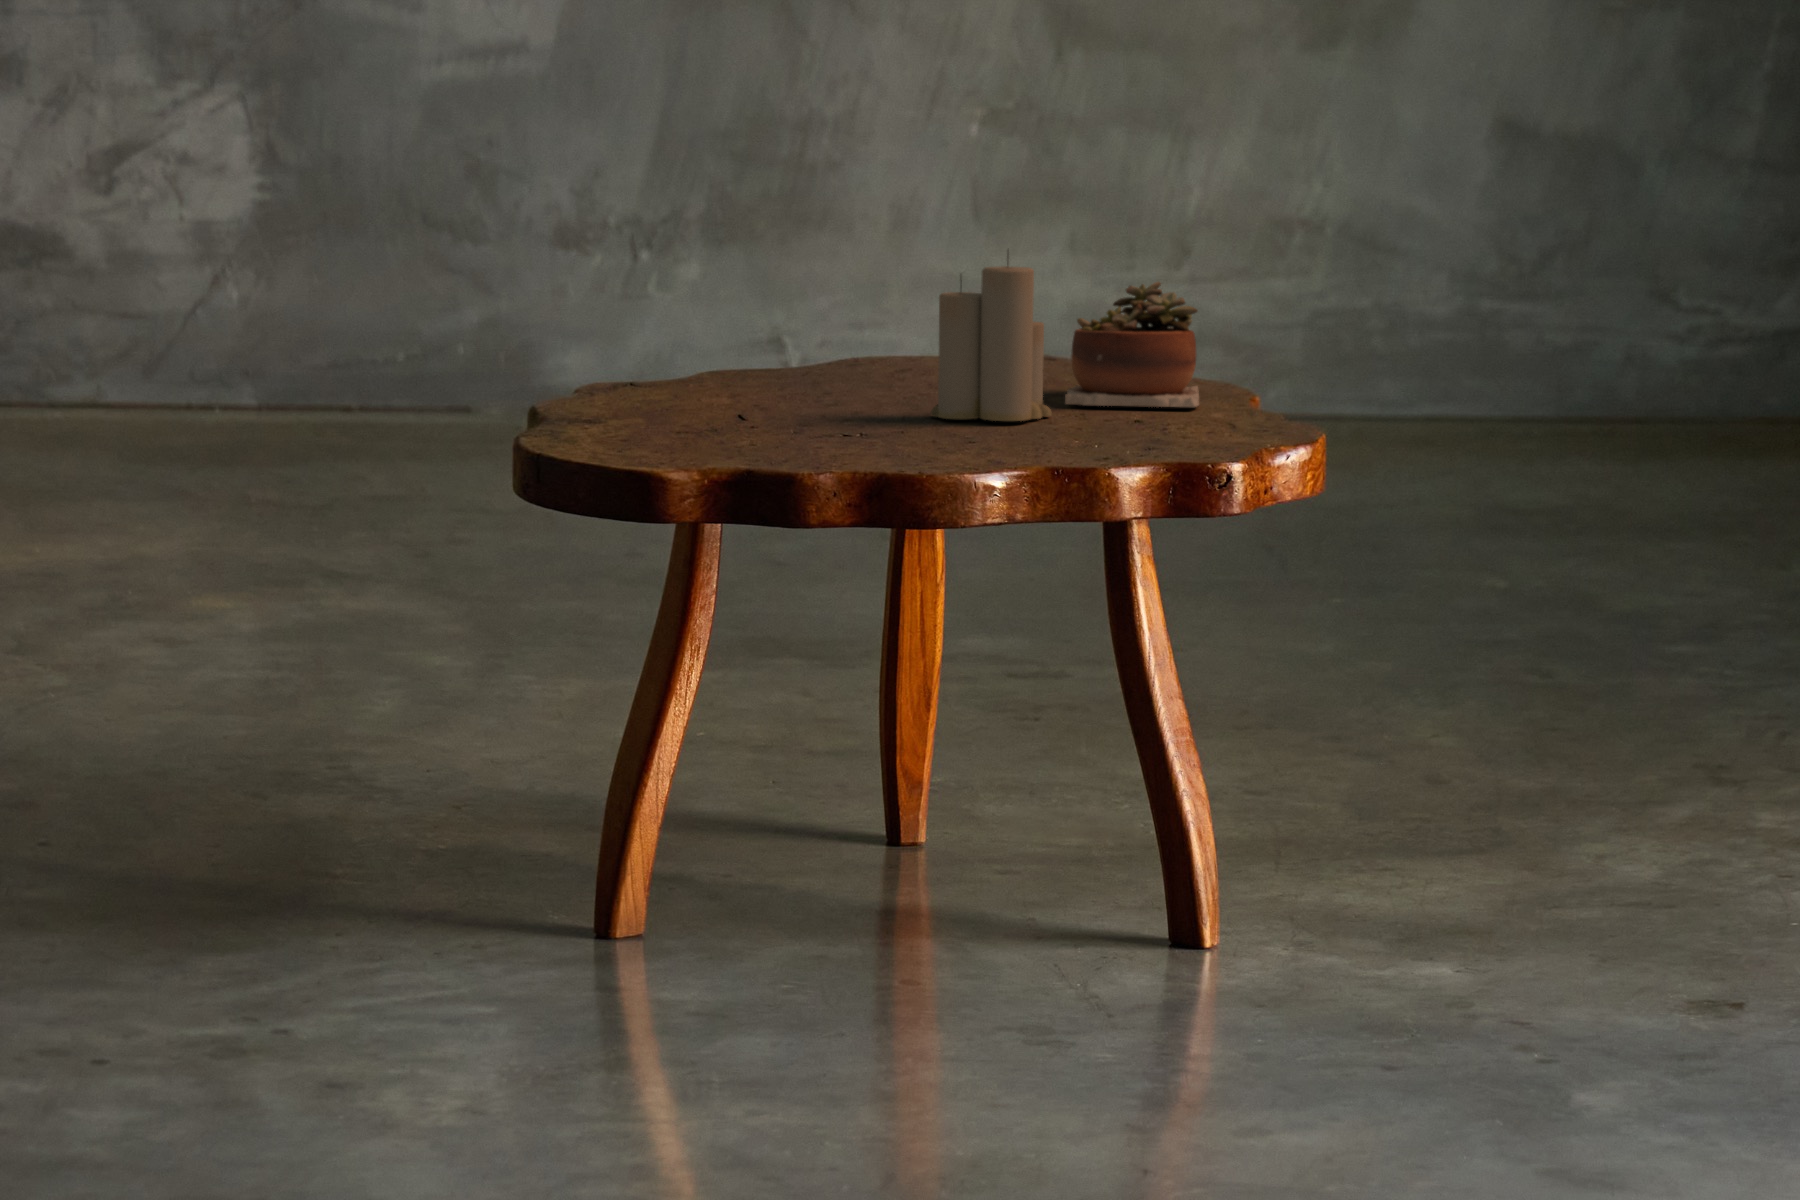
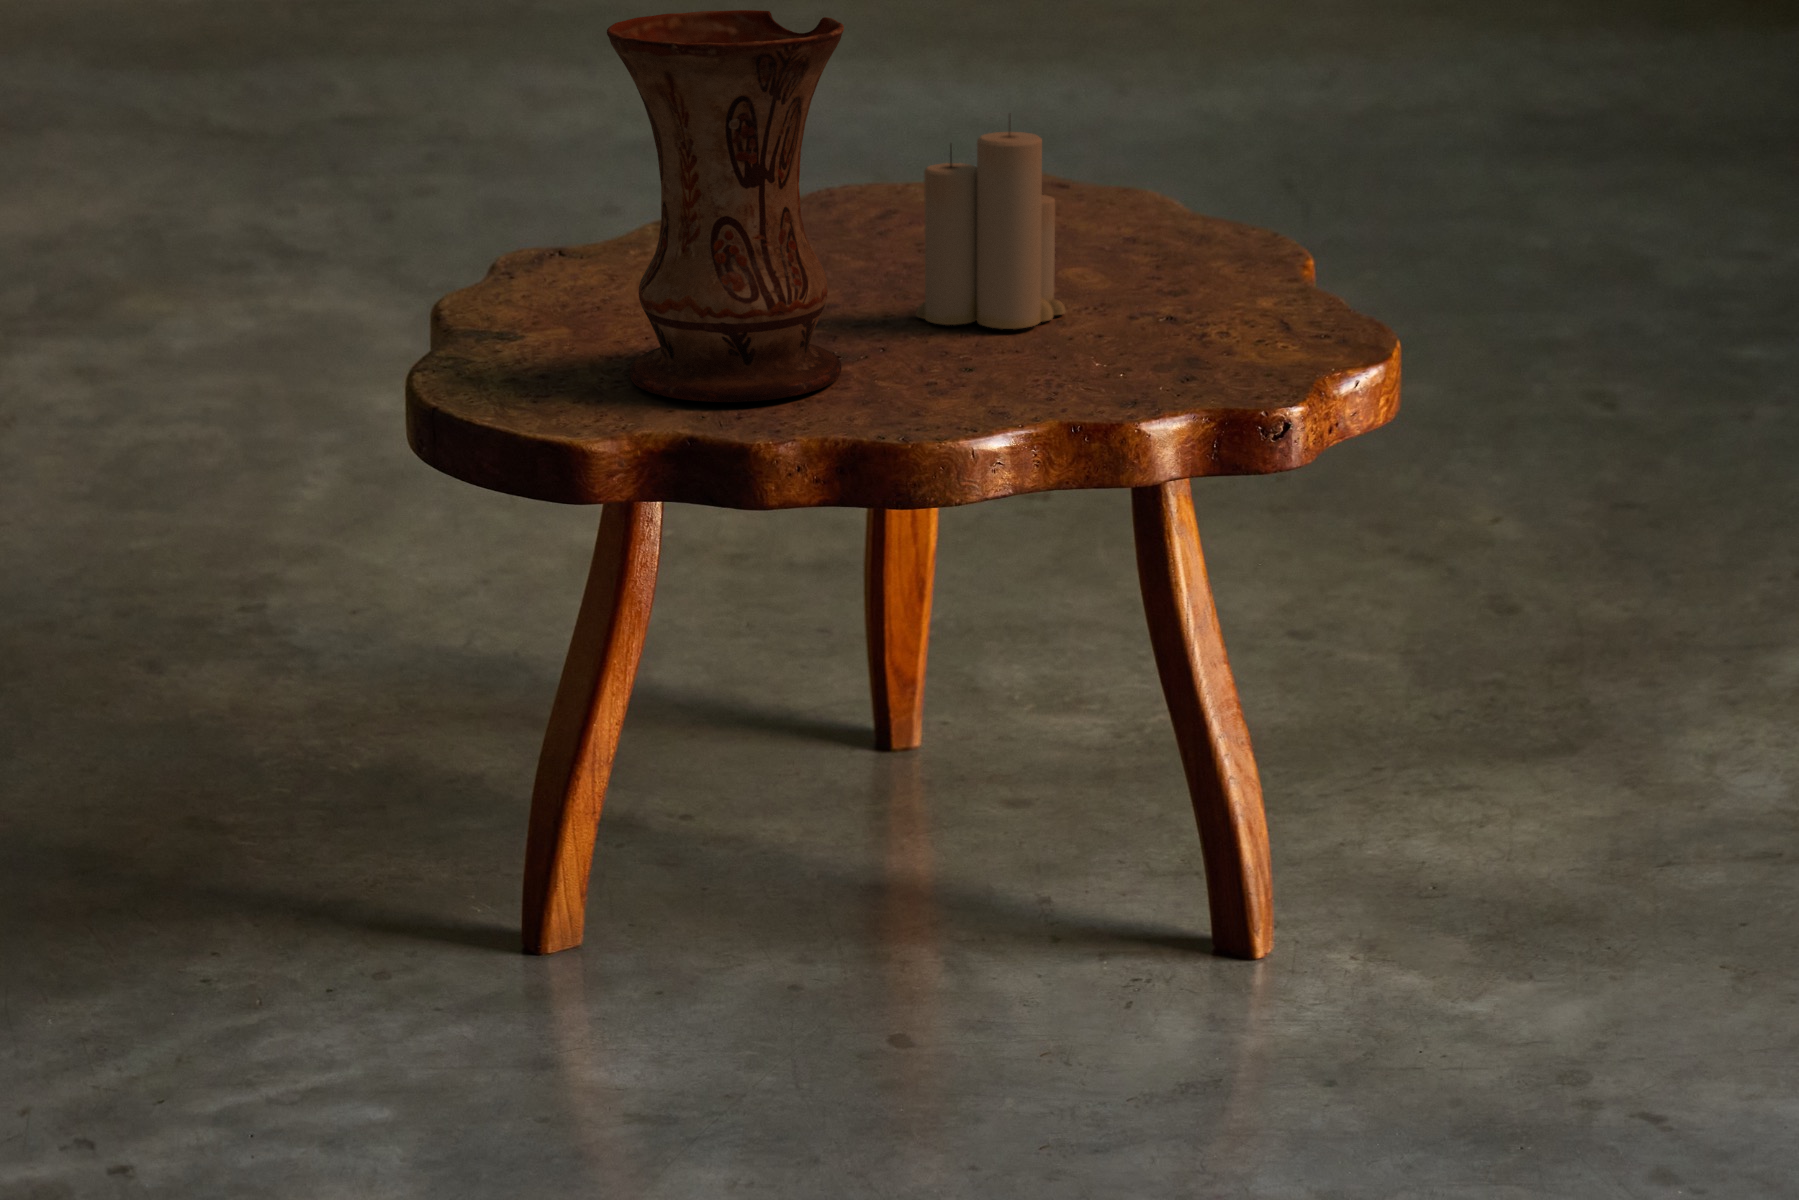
vase: none [690,157,878,451] -> present [607,10,844,402]
succulent plant: present [1065,282,1199,407] -> none [1081,124,1247,293]

